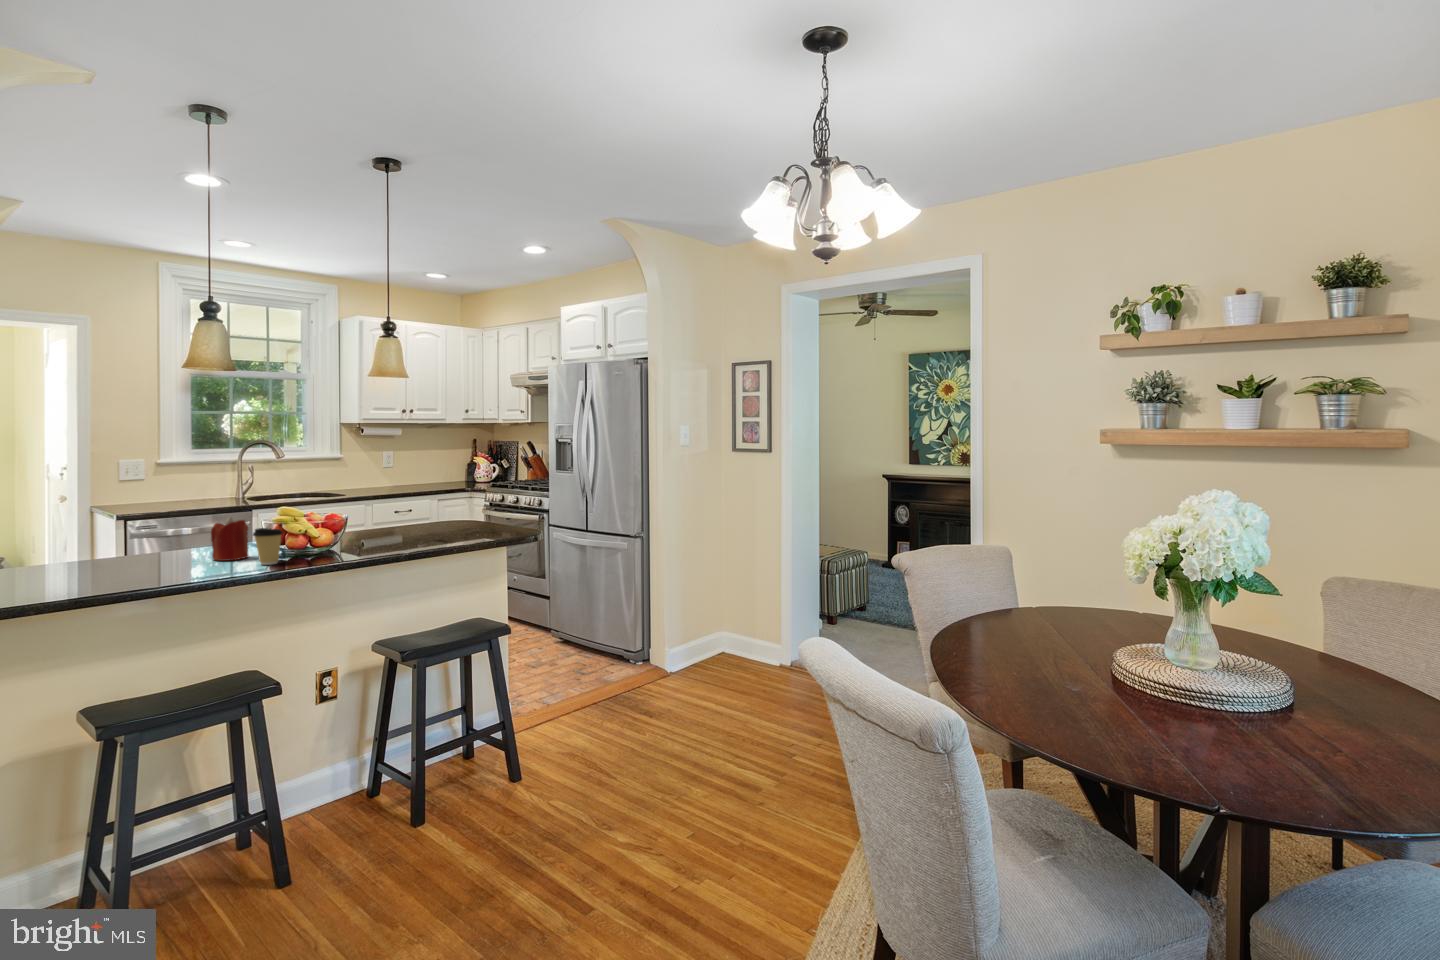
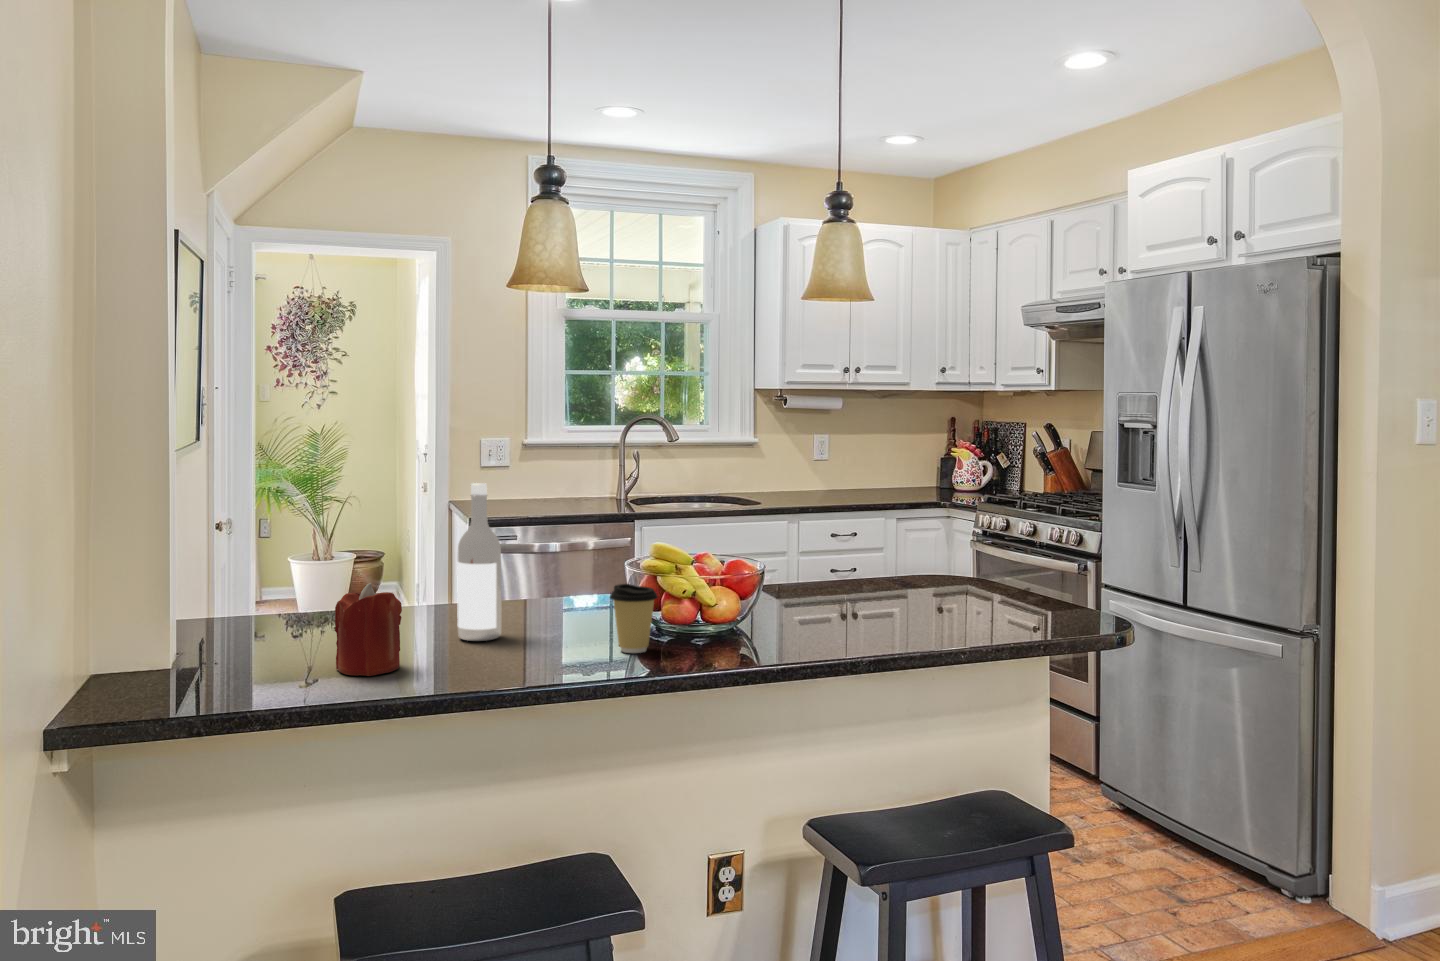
wine bottle: none [142,476,176,569] -> present [457,483,501,641]
candle: present [211,517,248,561] -> present [335,583,402,676]

